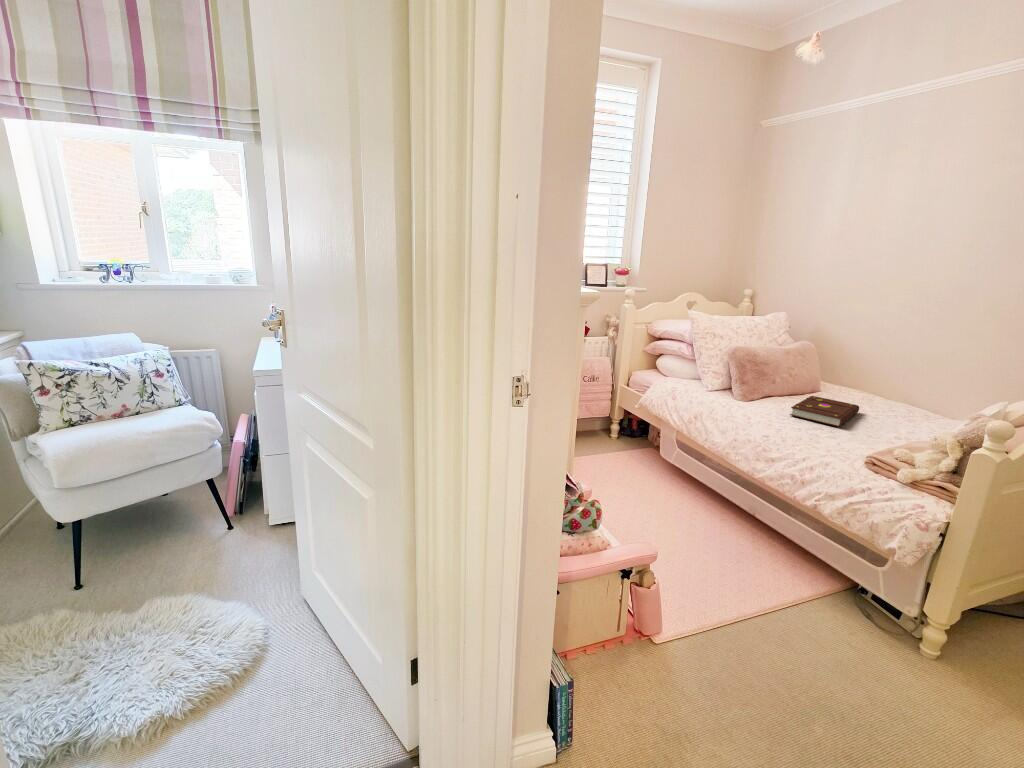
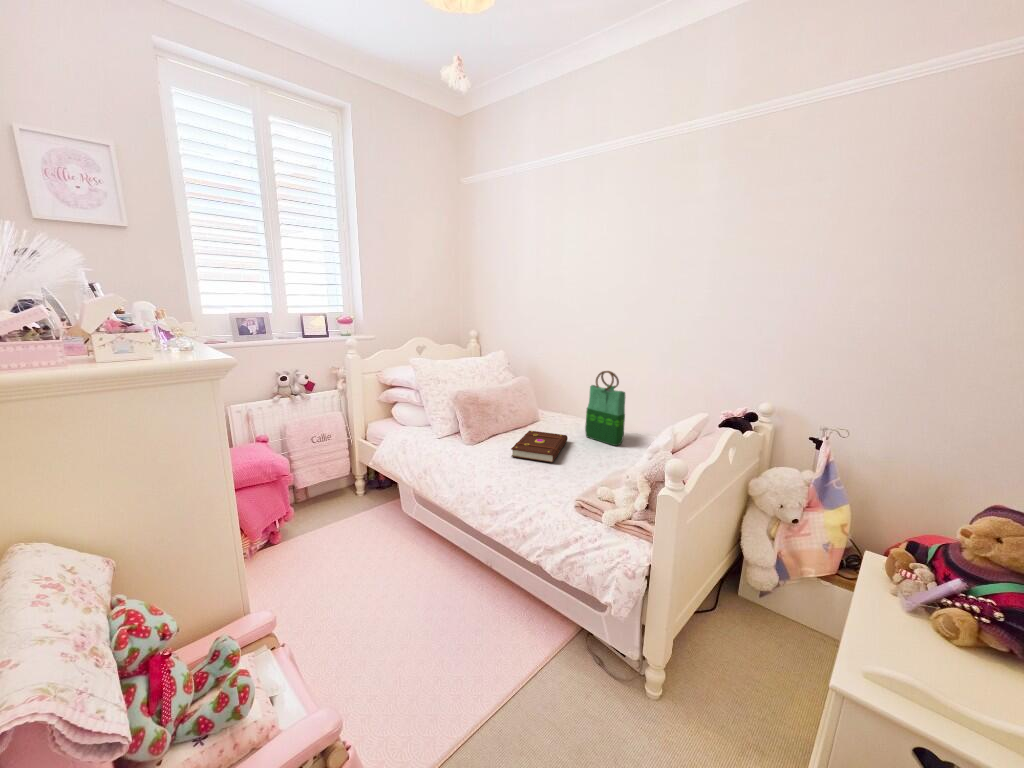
tote bag: none [884,339,948,425] -> present [585,371,625,446]

